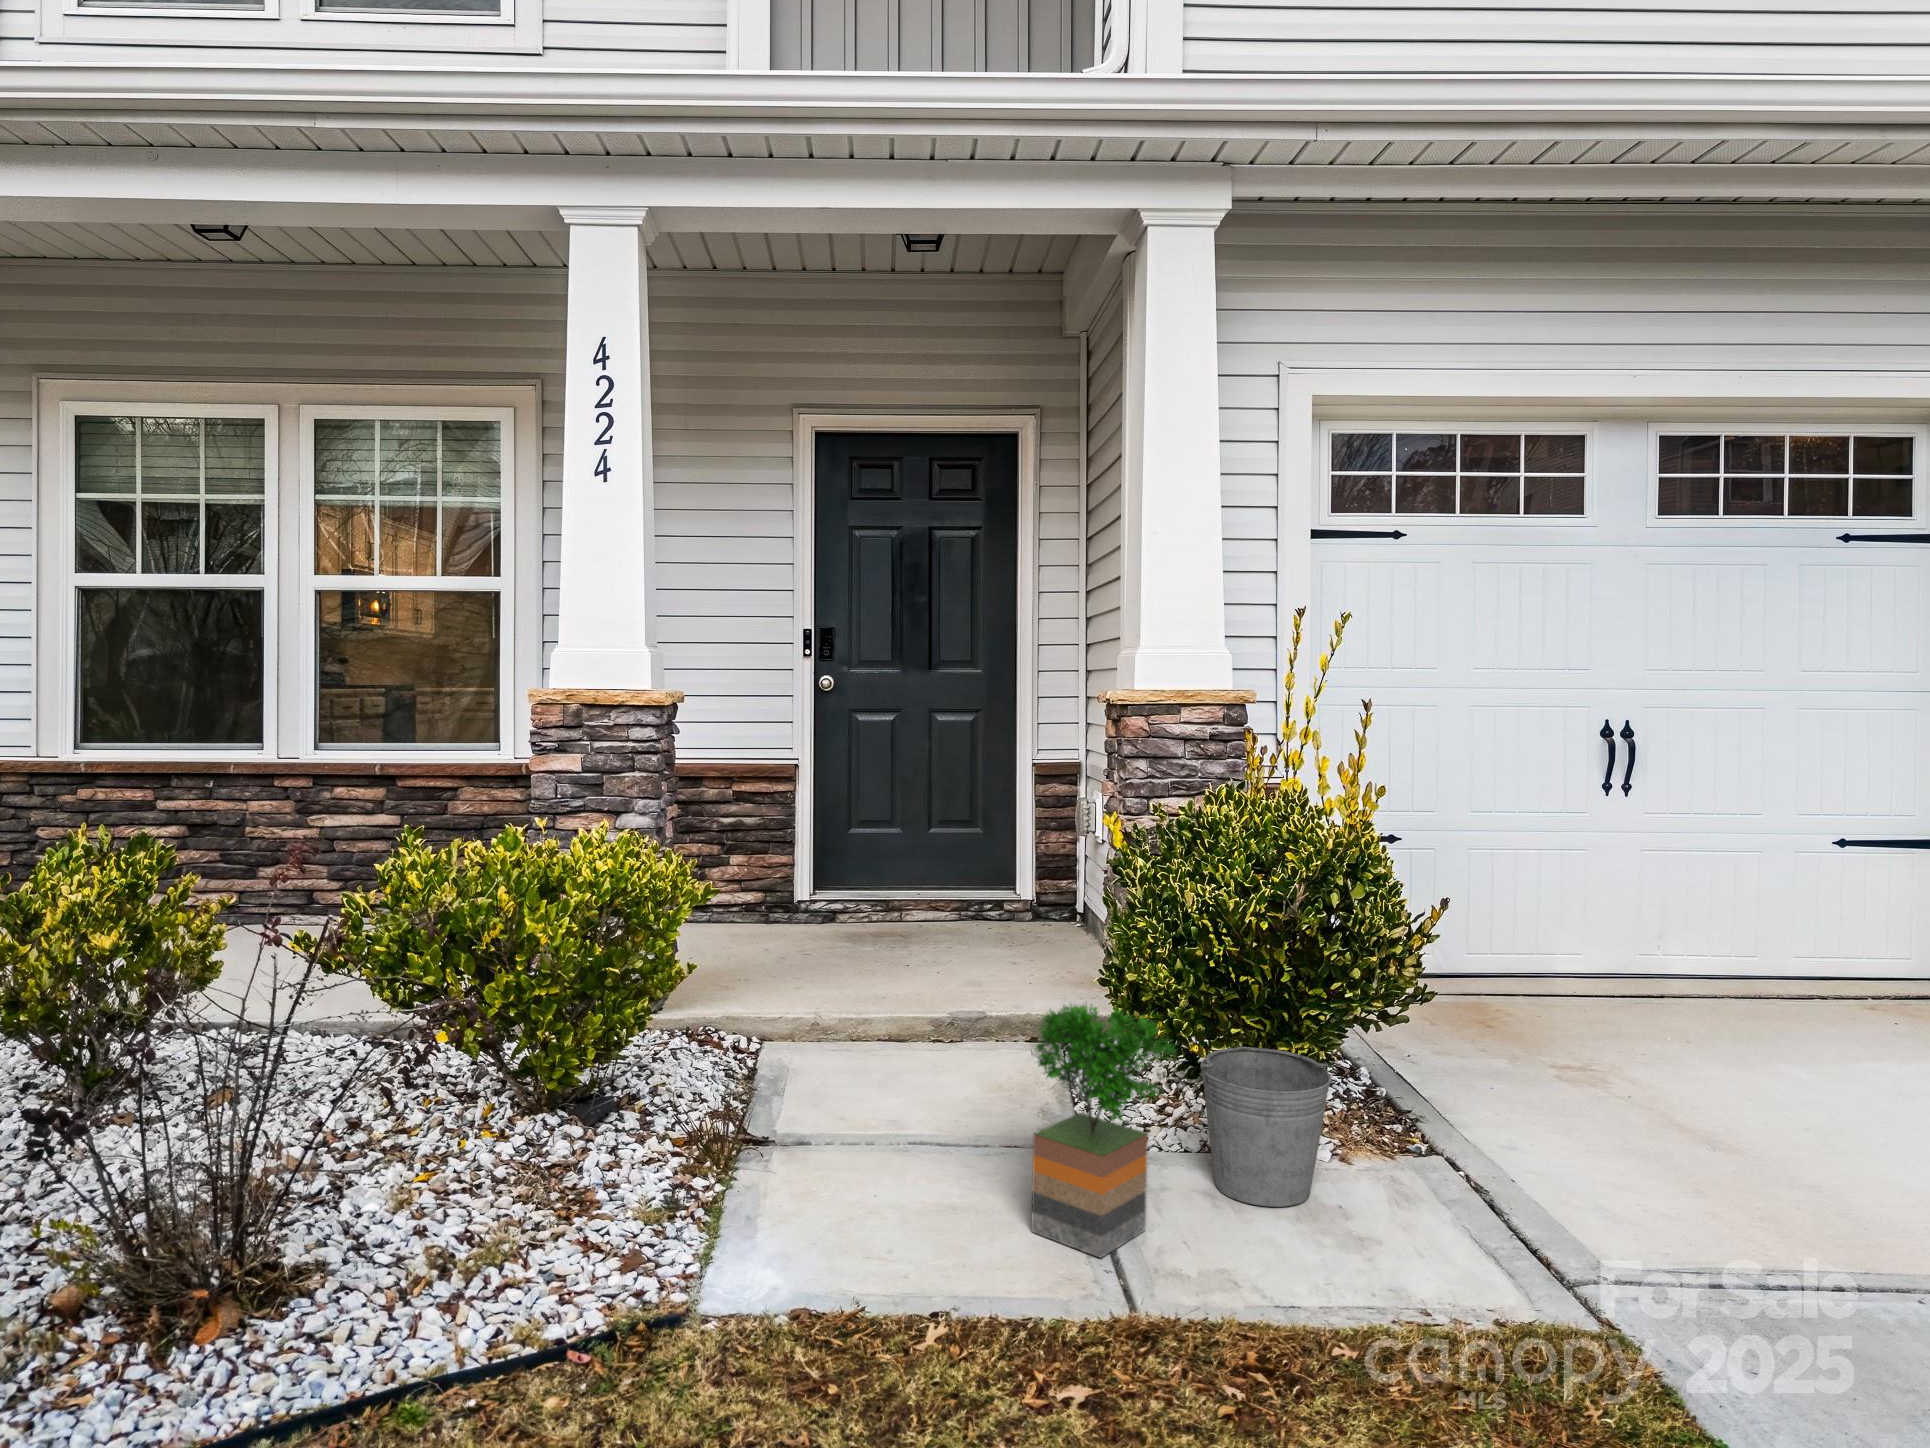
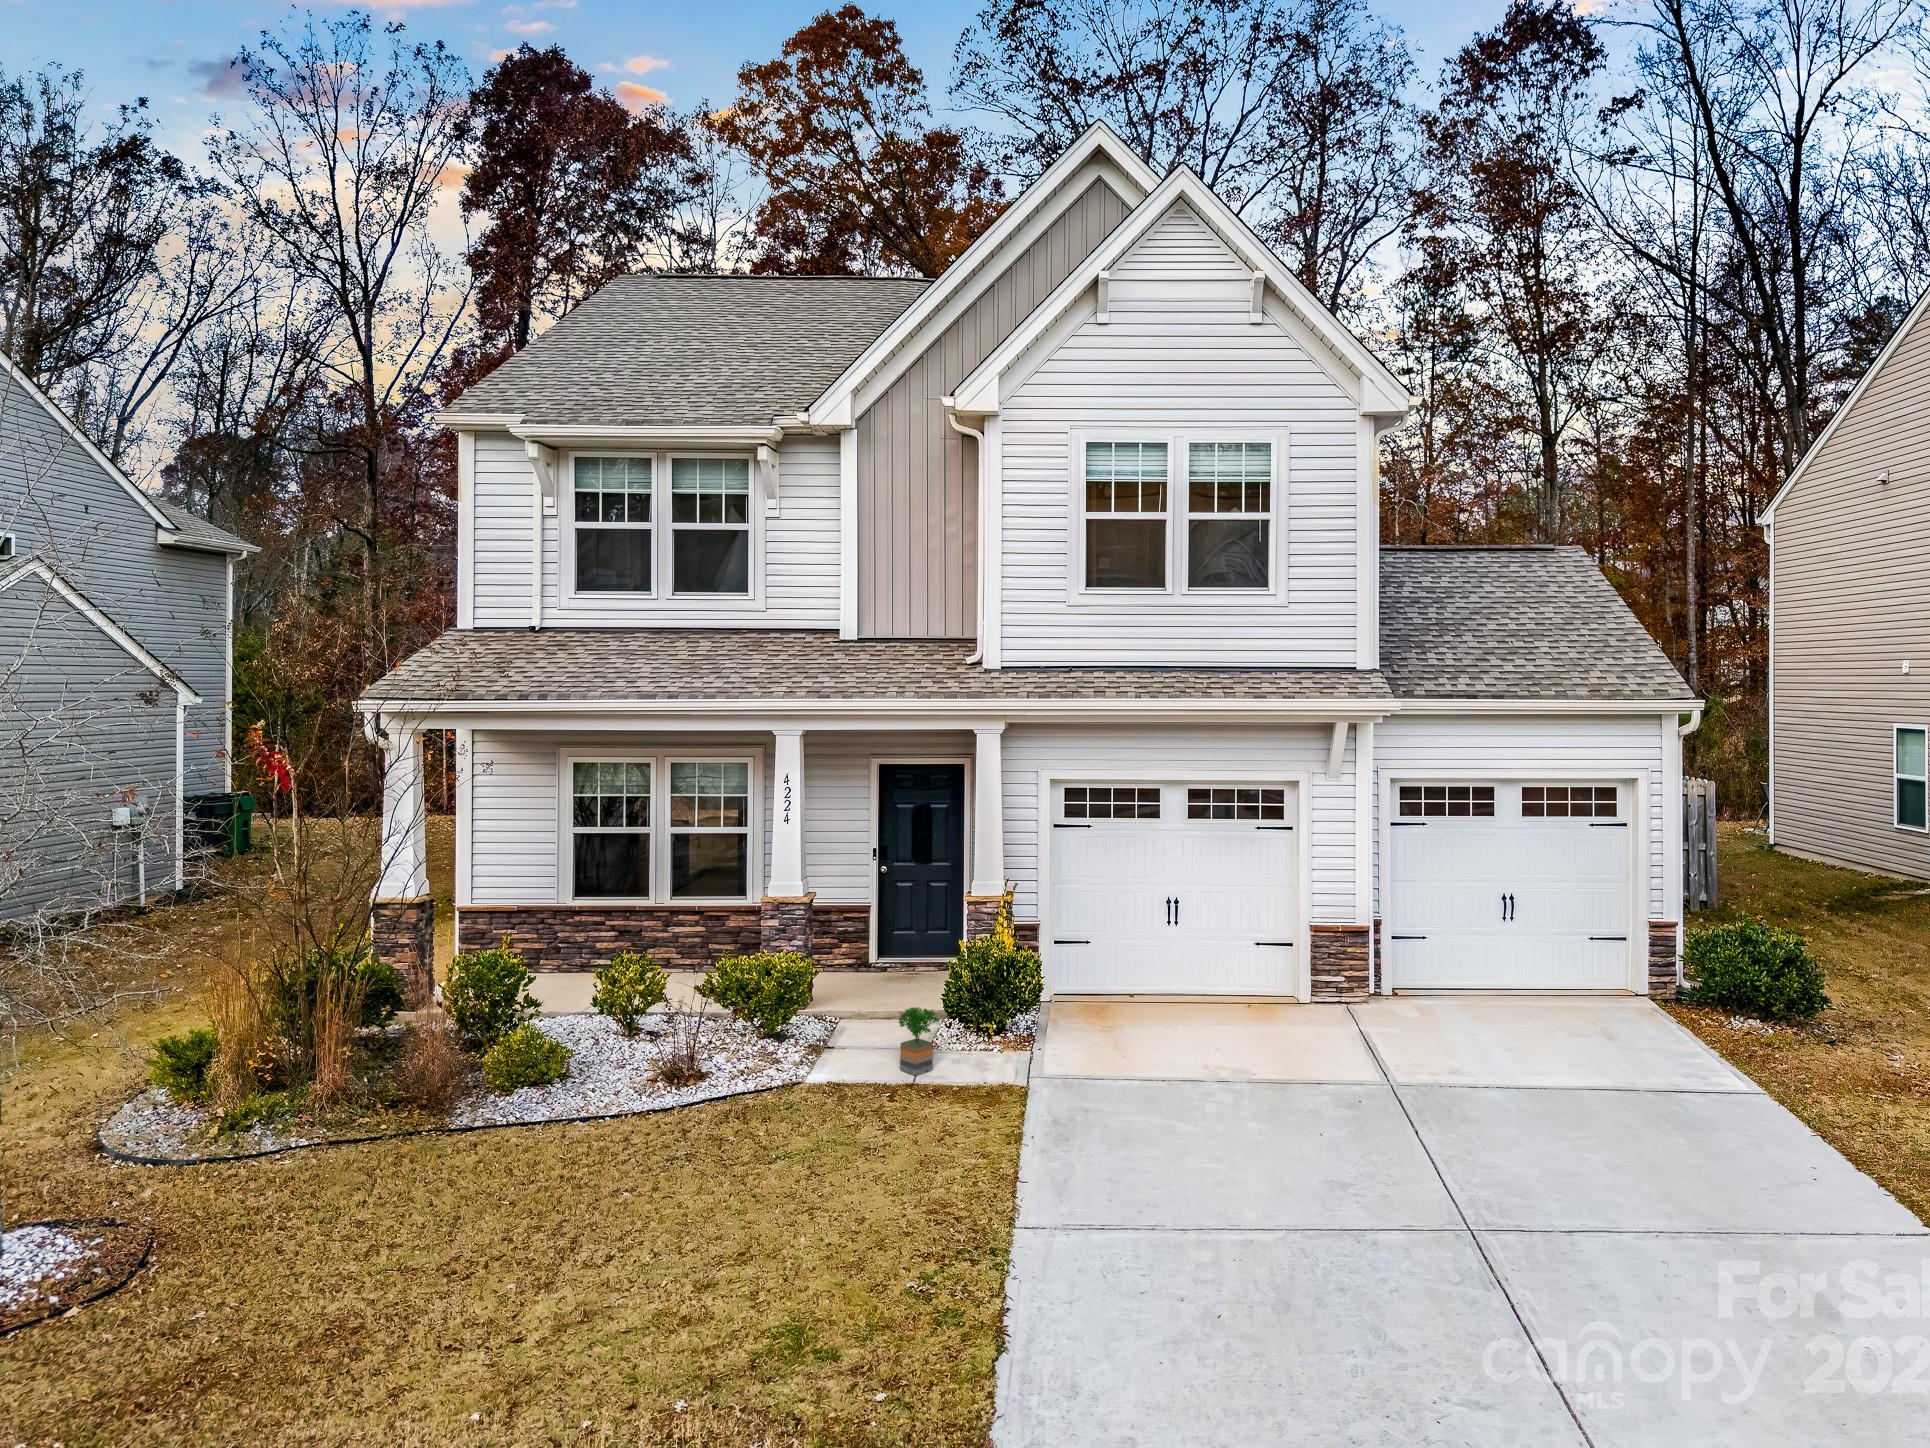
bucket: present [1200,1047,1331,1207] -> none [956,1020,994,1066]

